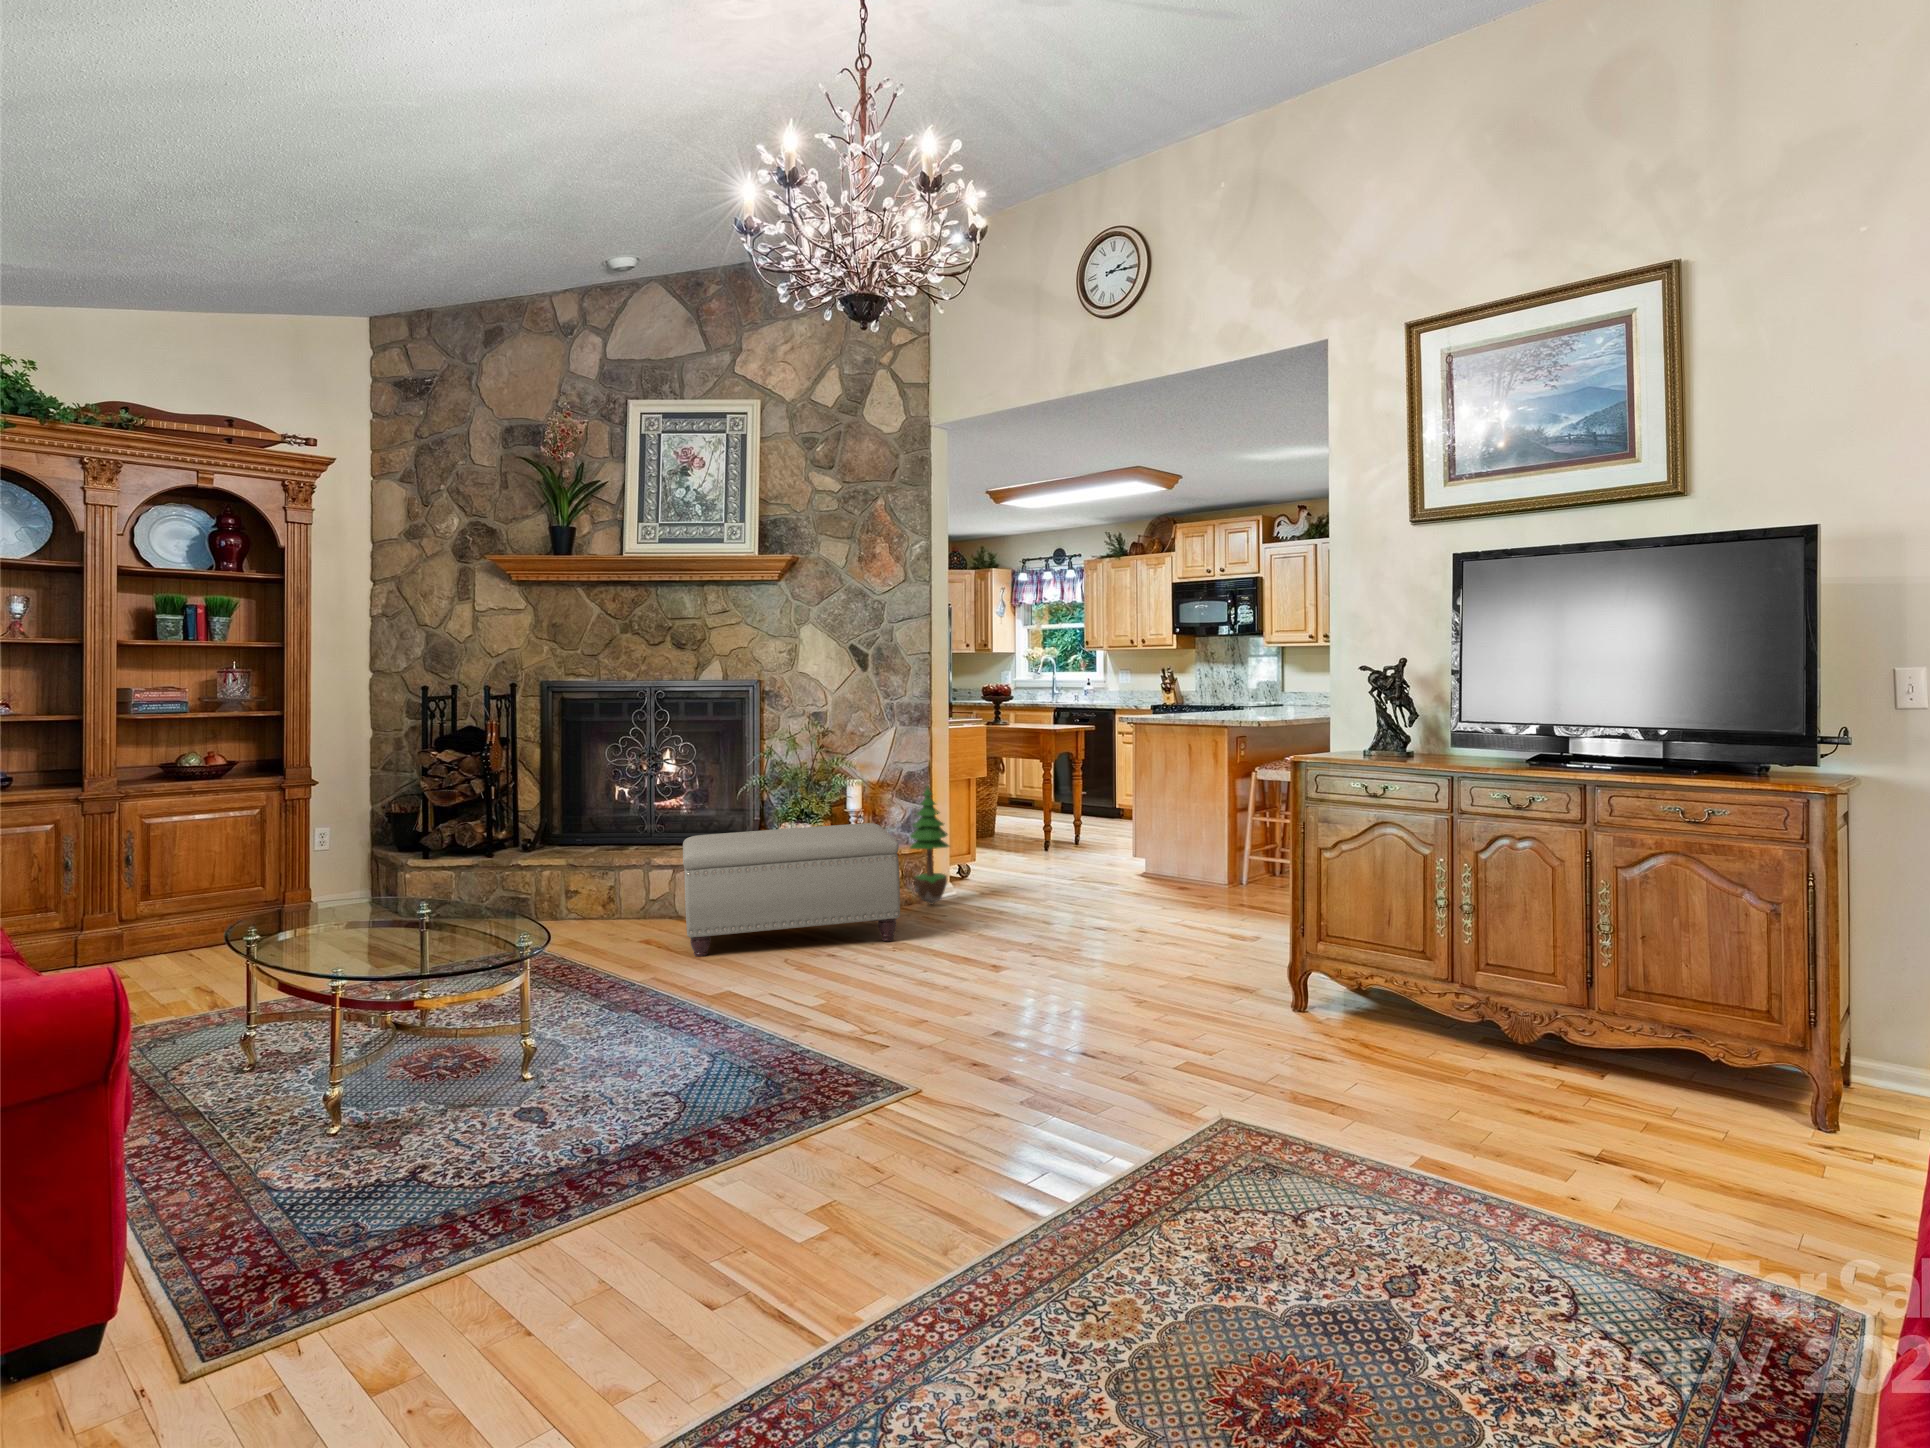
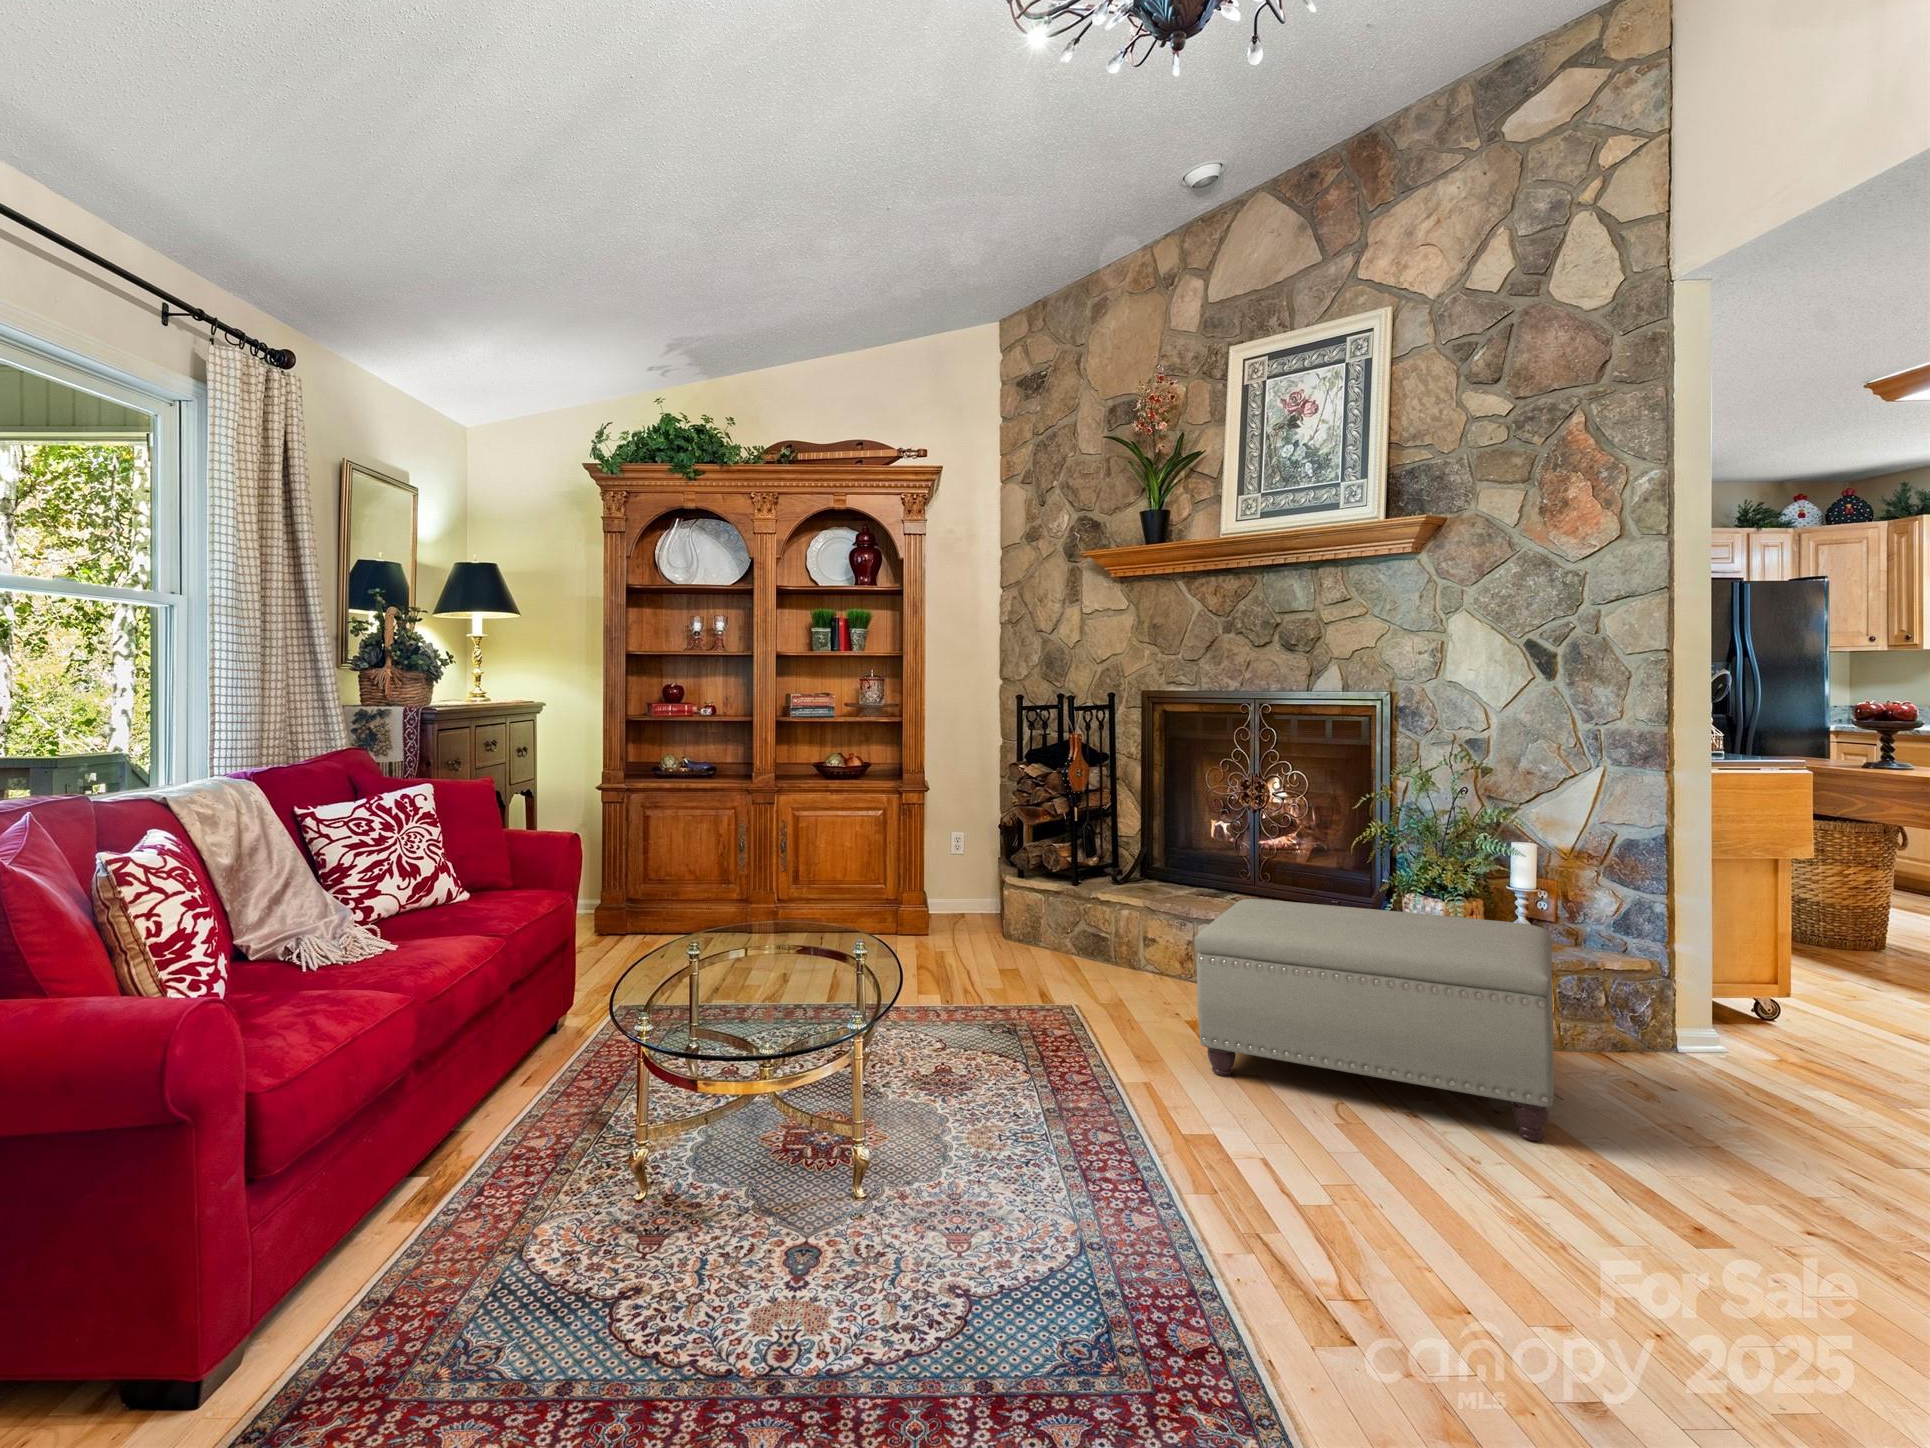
potted tree: present [910,787,949,905] -> none [1622,870,1714,1072]

